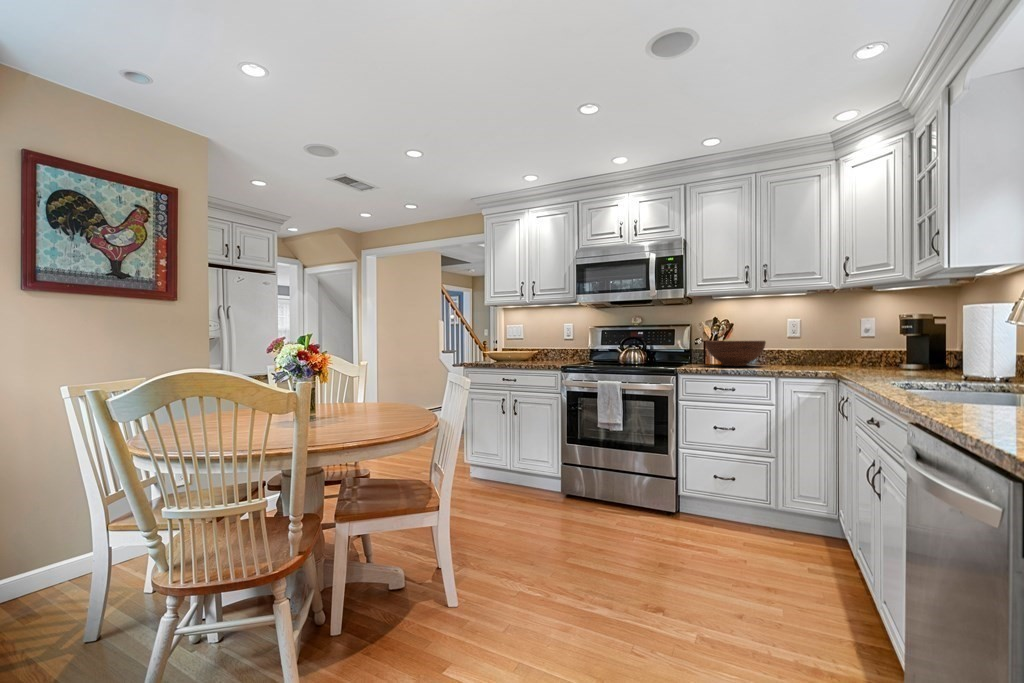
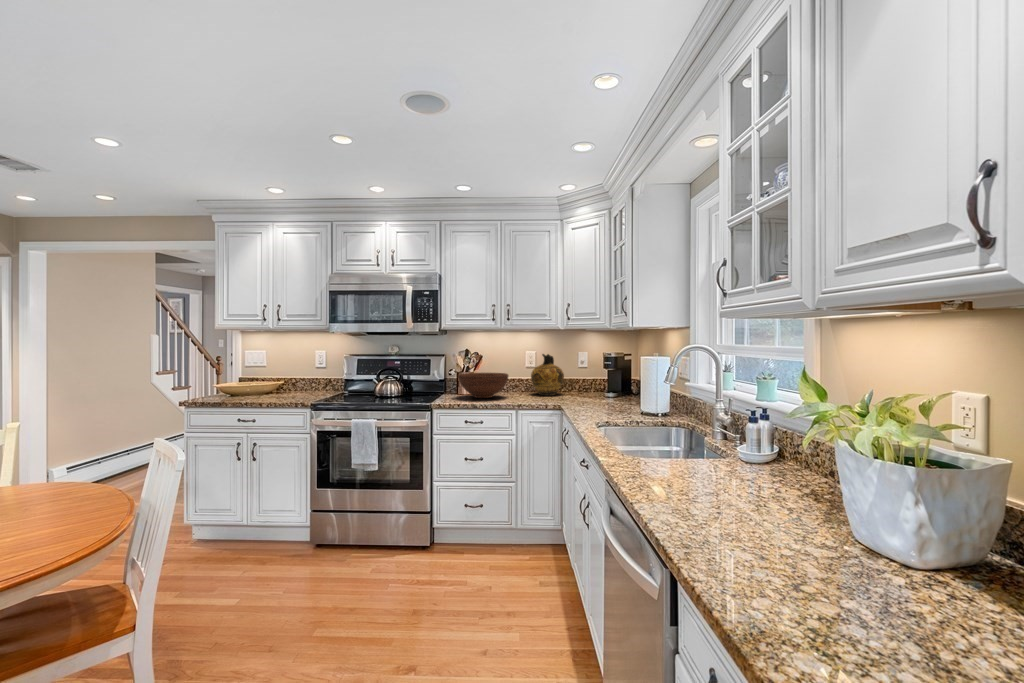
ceramic jug: none [795,318,840,366] -> present [531,354,564,395]

